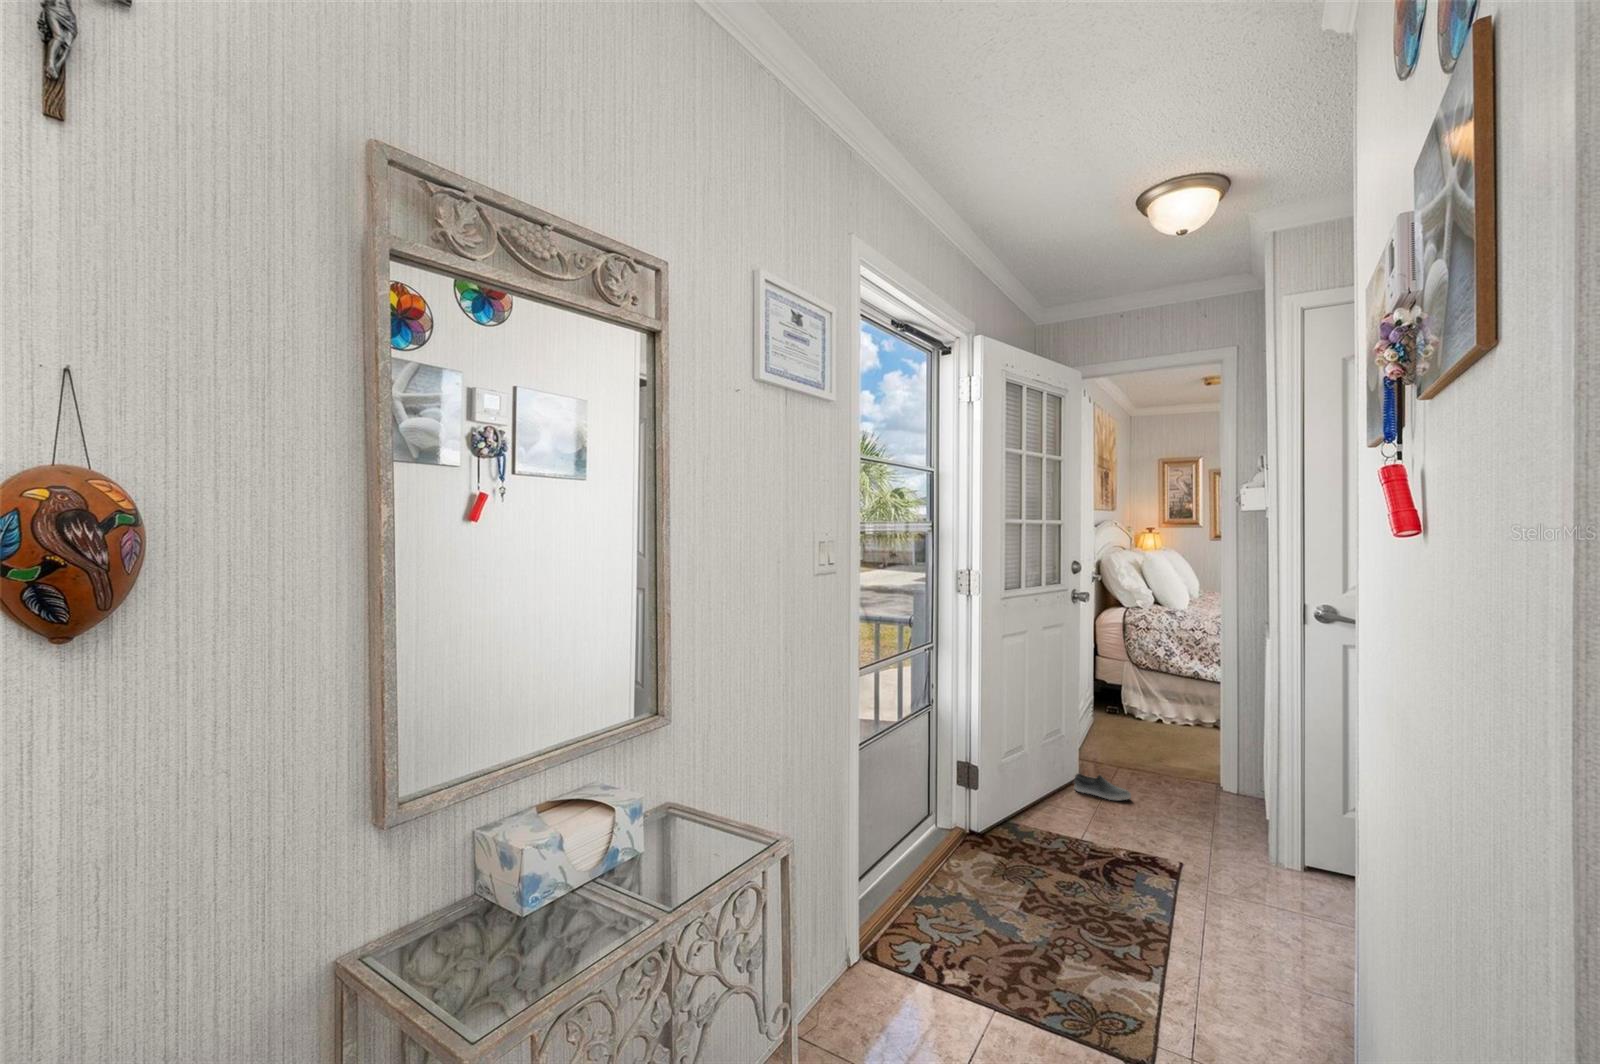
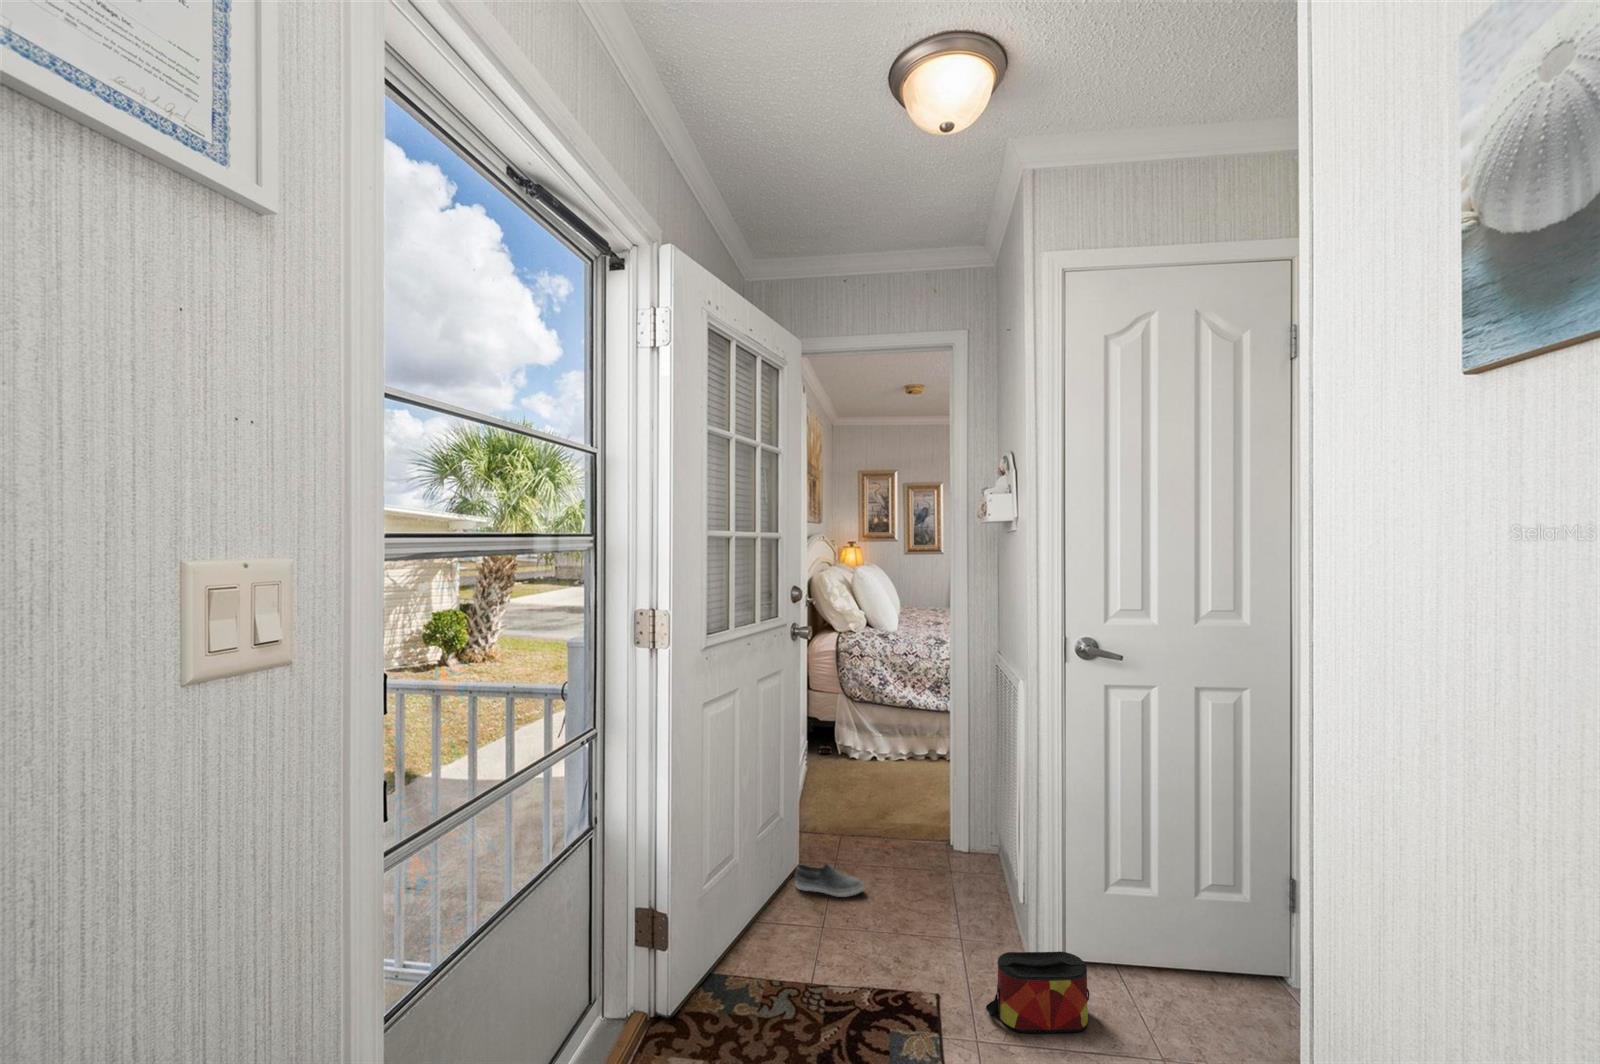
bag: none [1216,836,1308,897] -> present [986,951,1089,1033]

